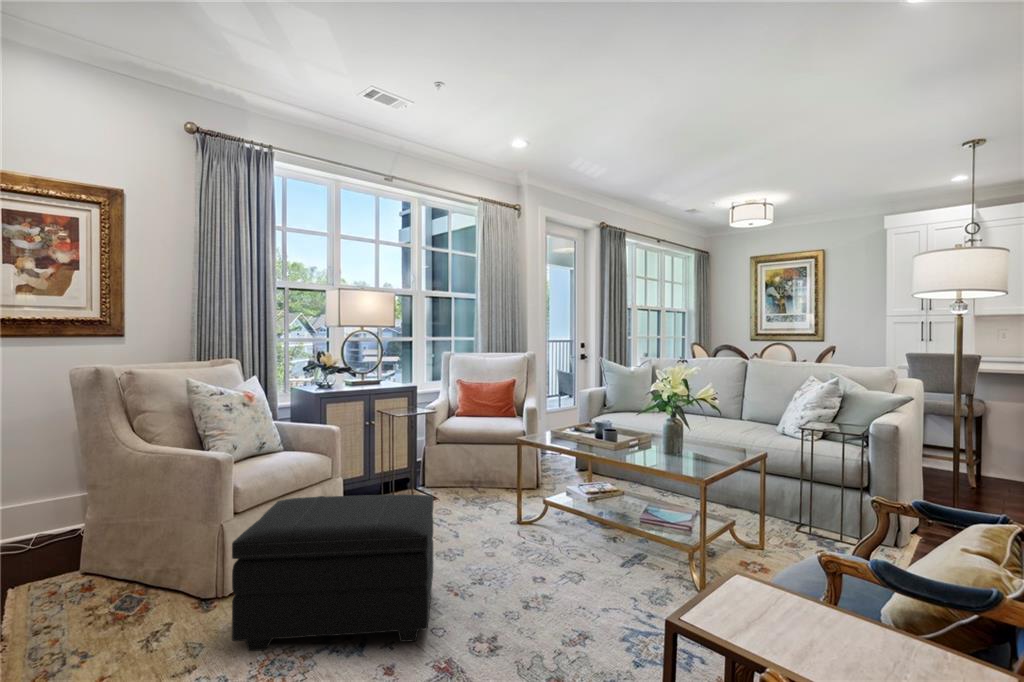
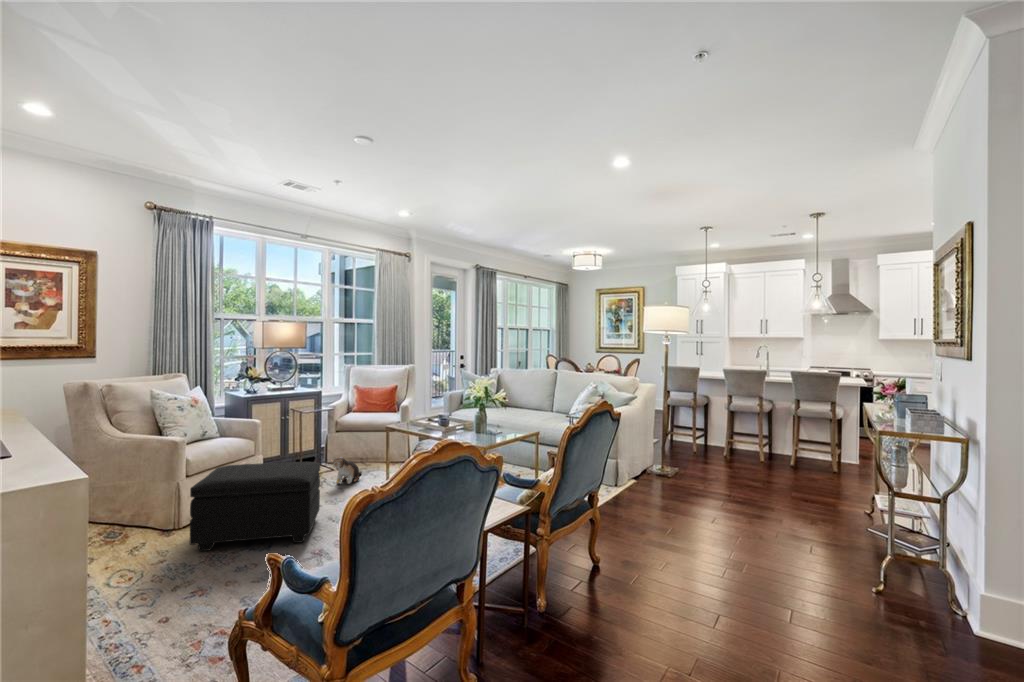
plush toy: none [438,481,478,522] -> present [331,456,362,484]

